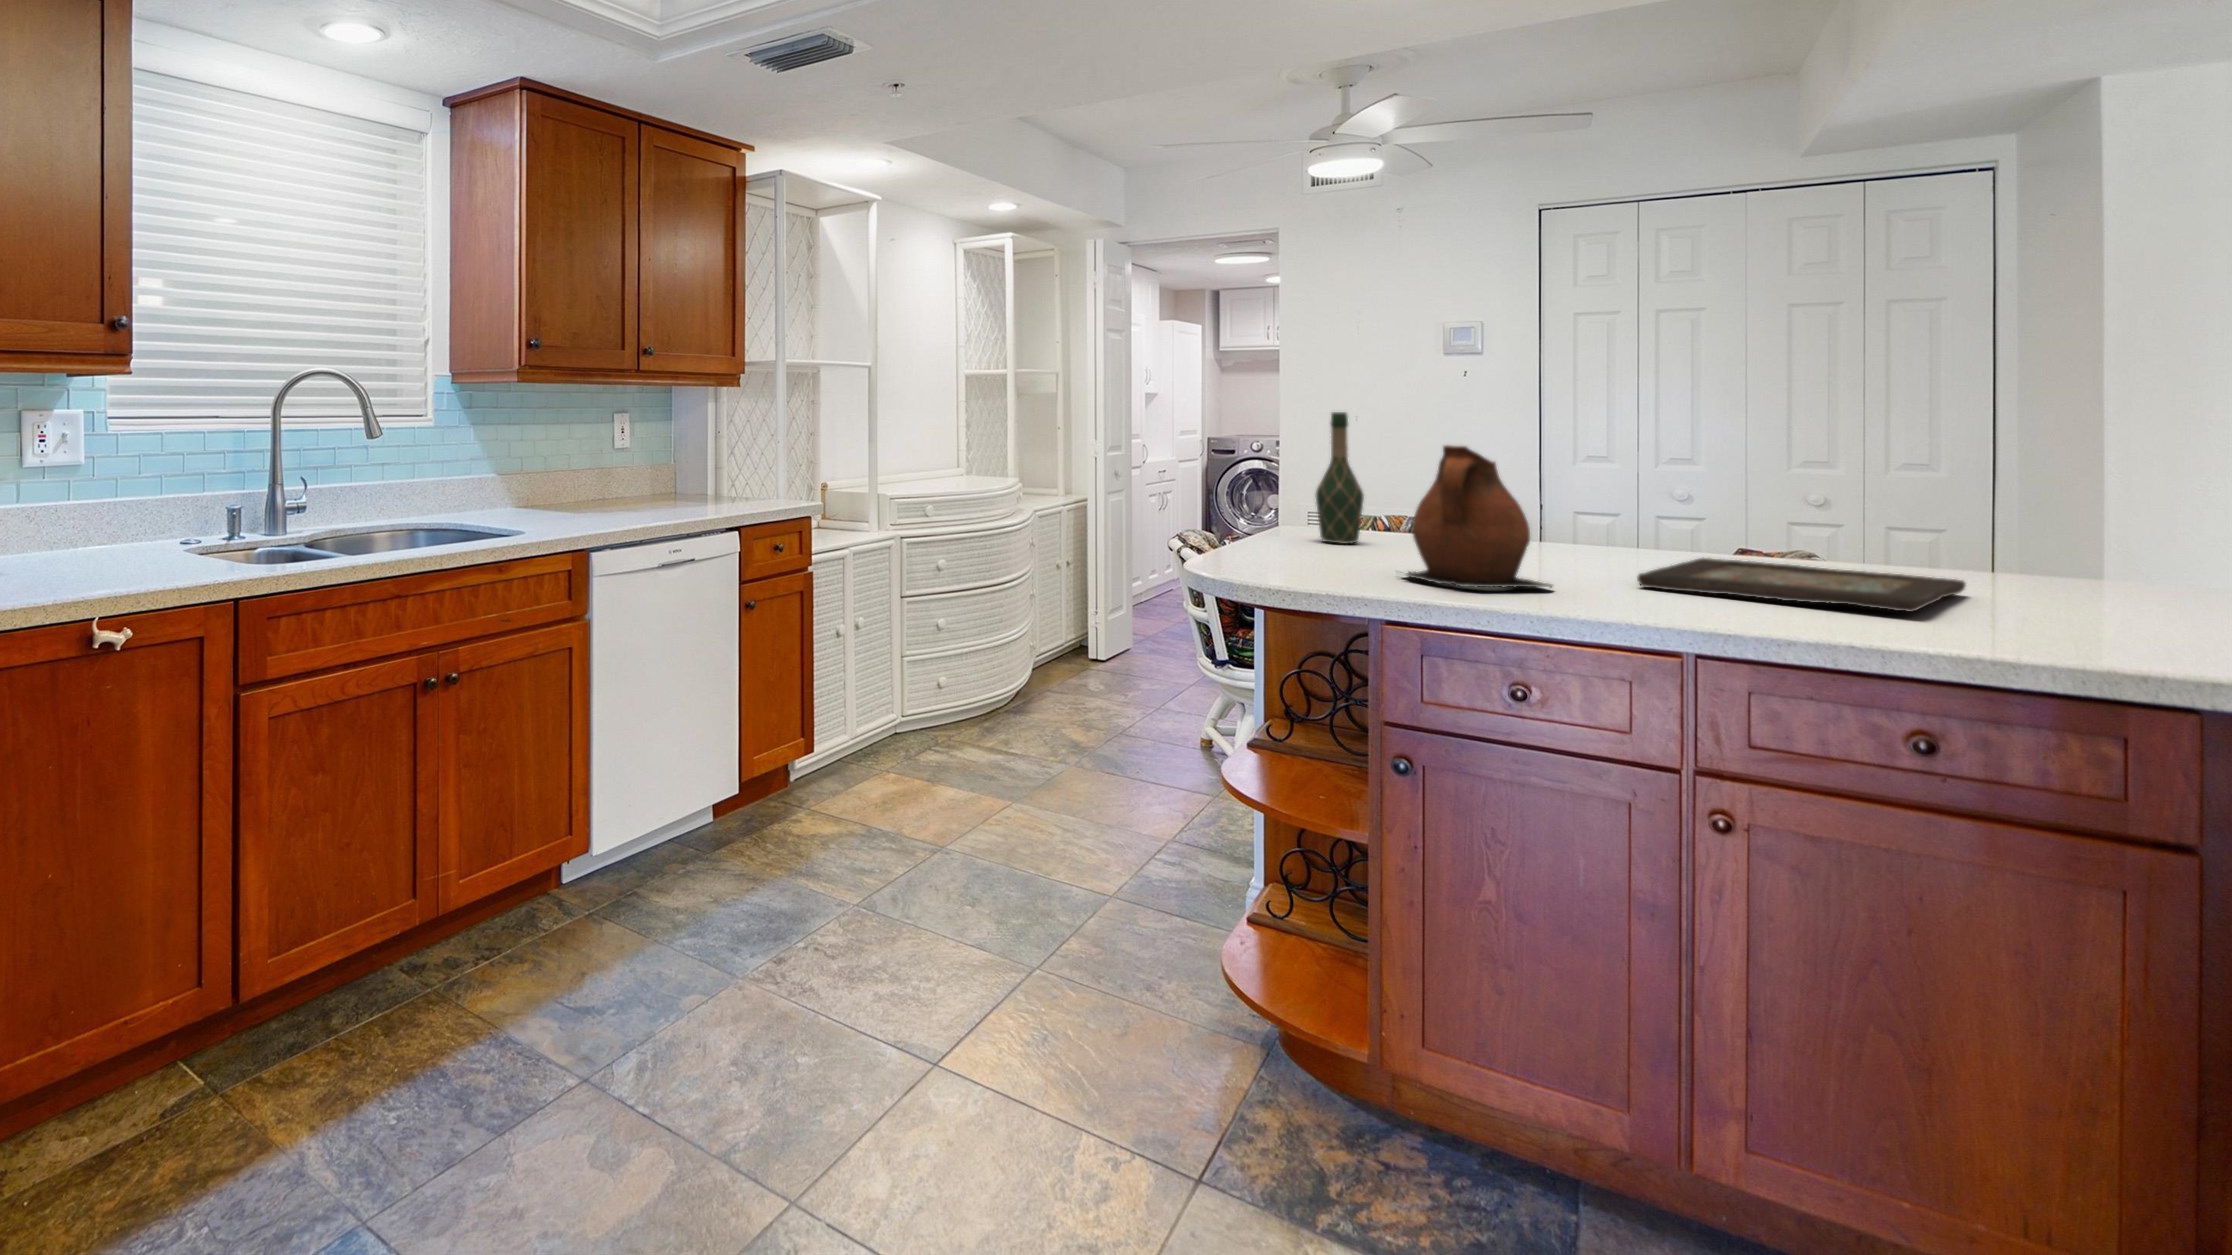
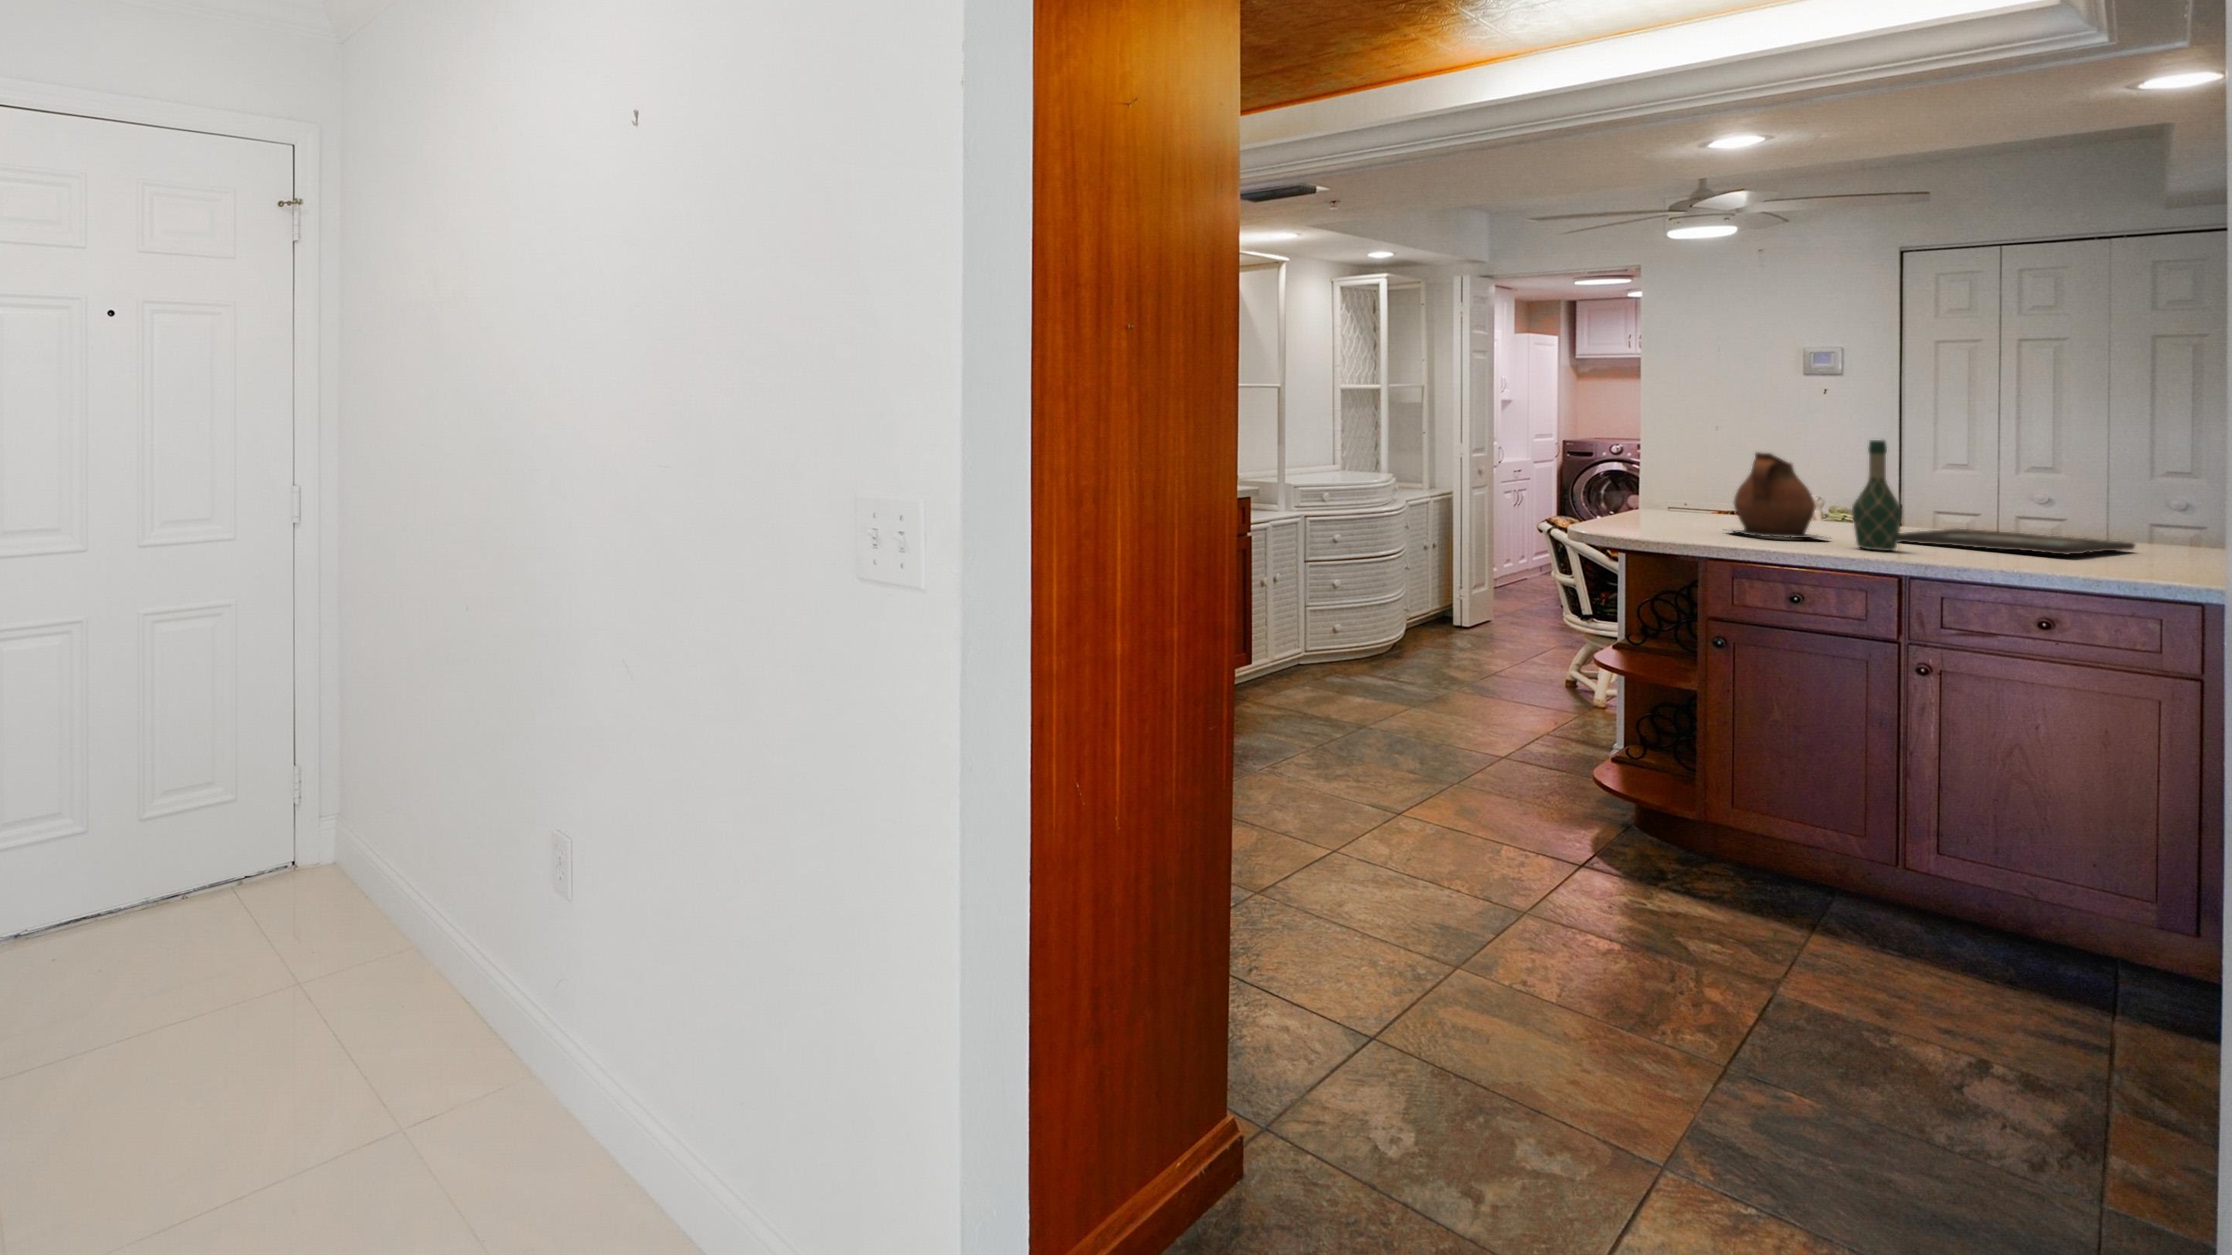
wine bottle: present [1315,412,1364,544] -> present [1852,440,1902,551]

